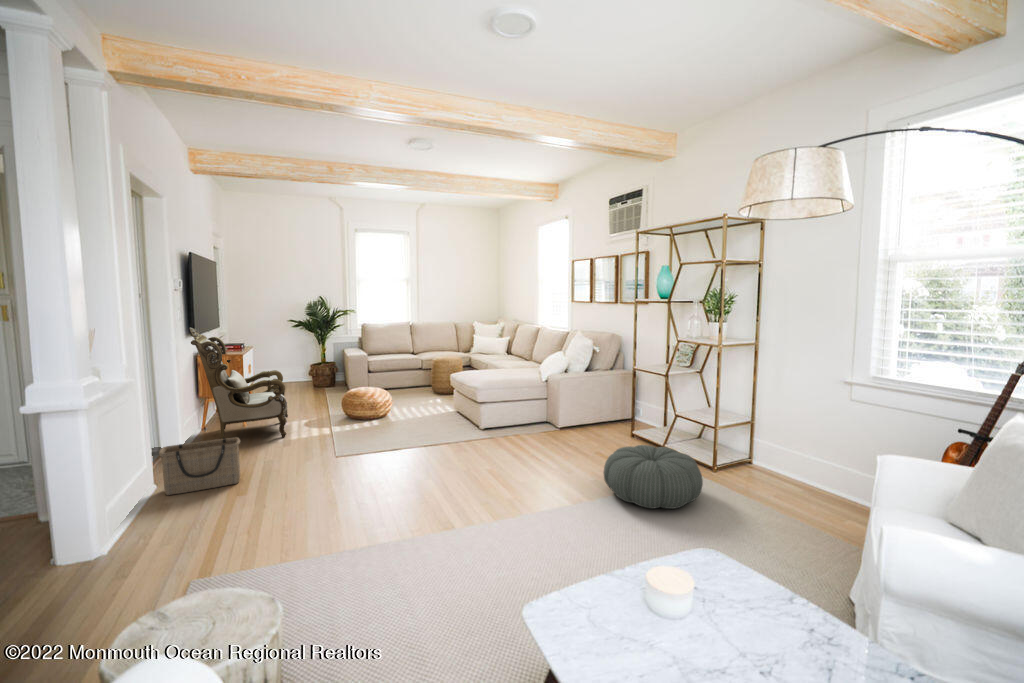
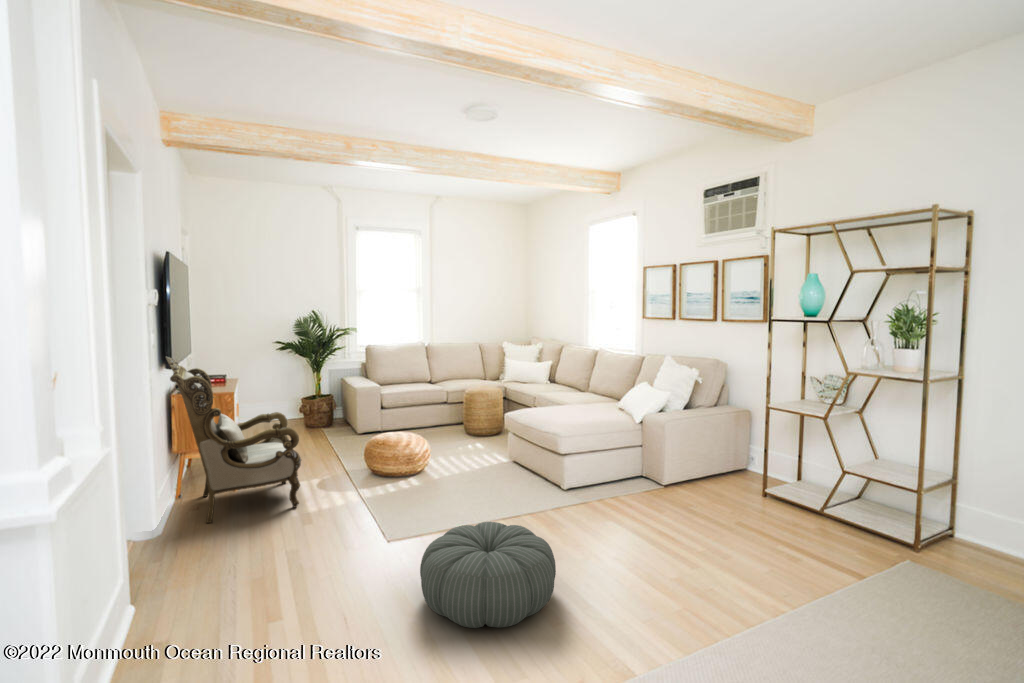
basket: present [159,437,240,495] -> none [136,523,258,625]
pouf: present [604,445,703,509] -> present [420,522,556,628]

